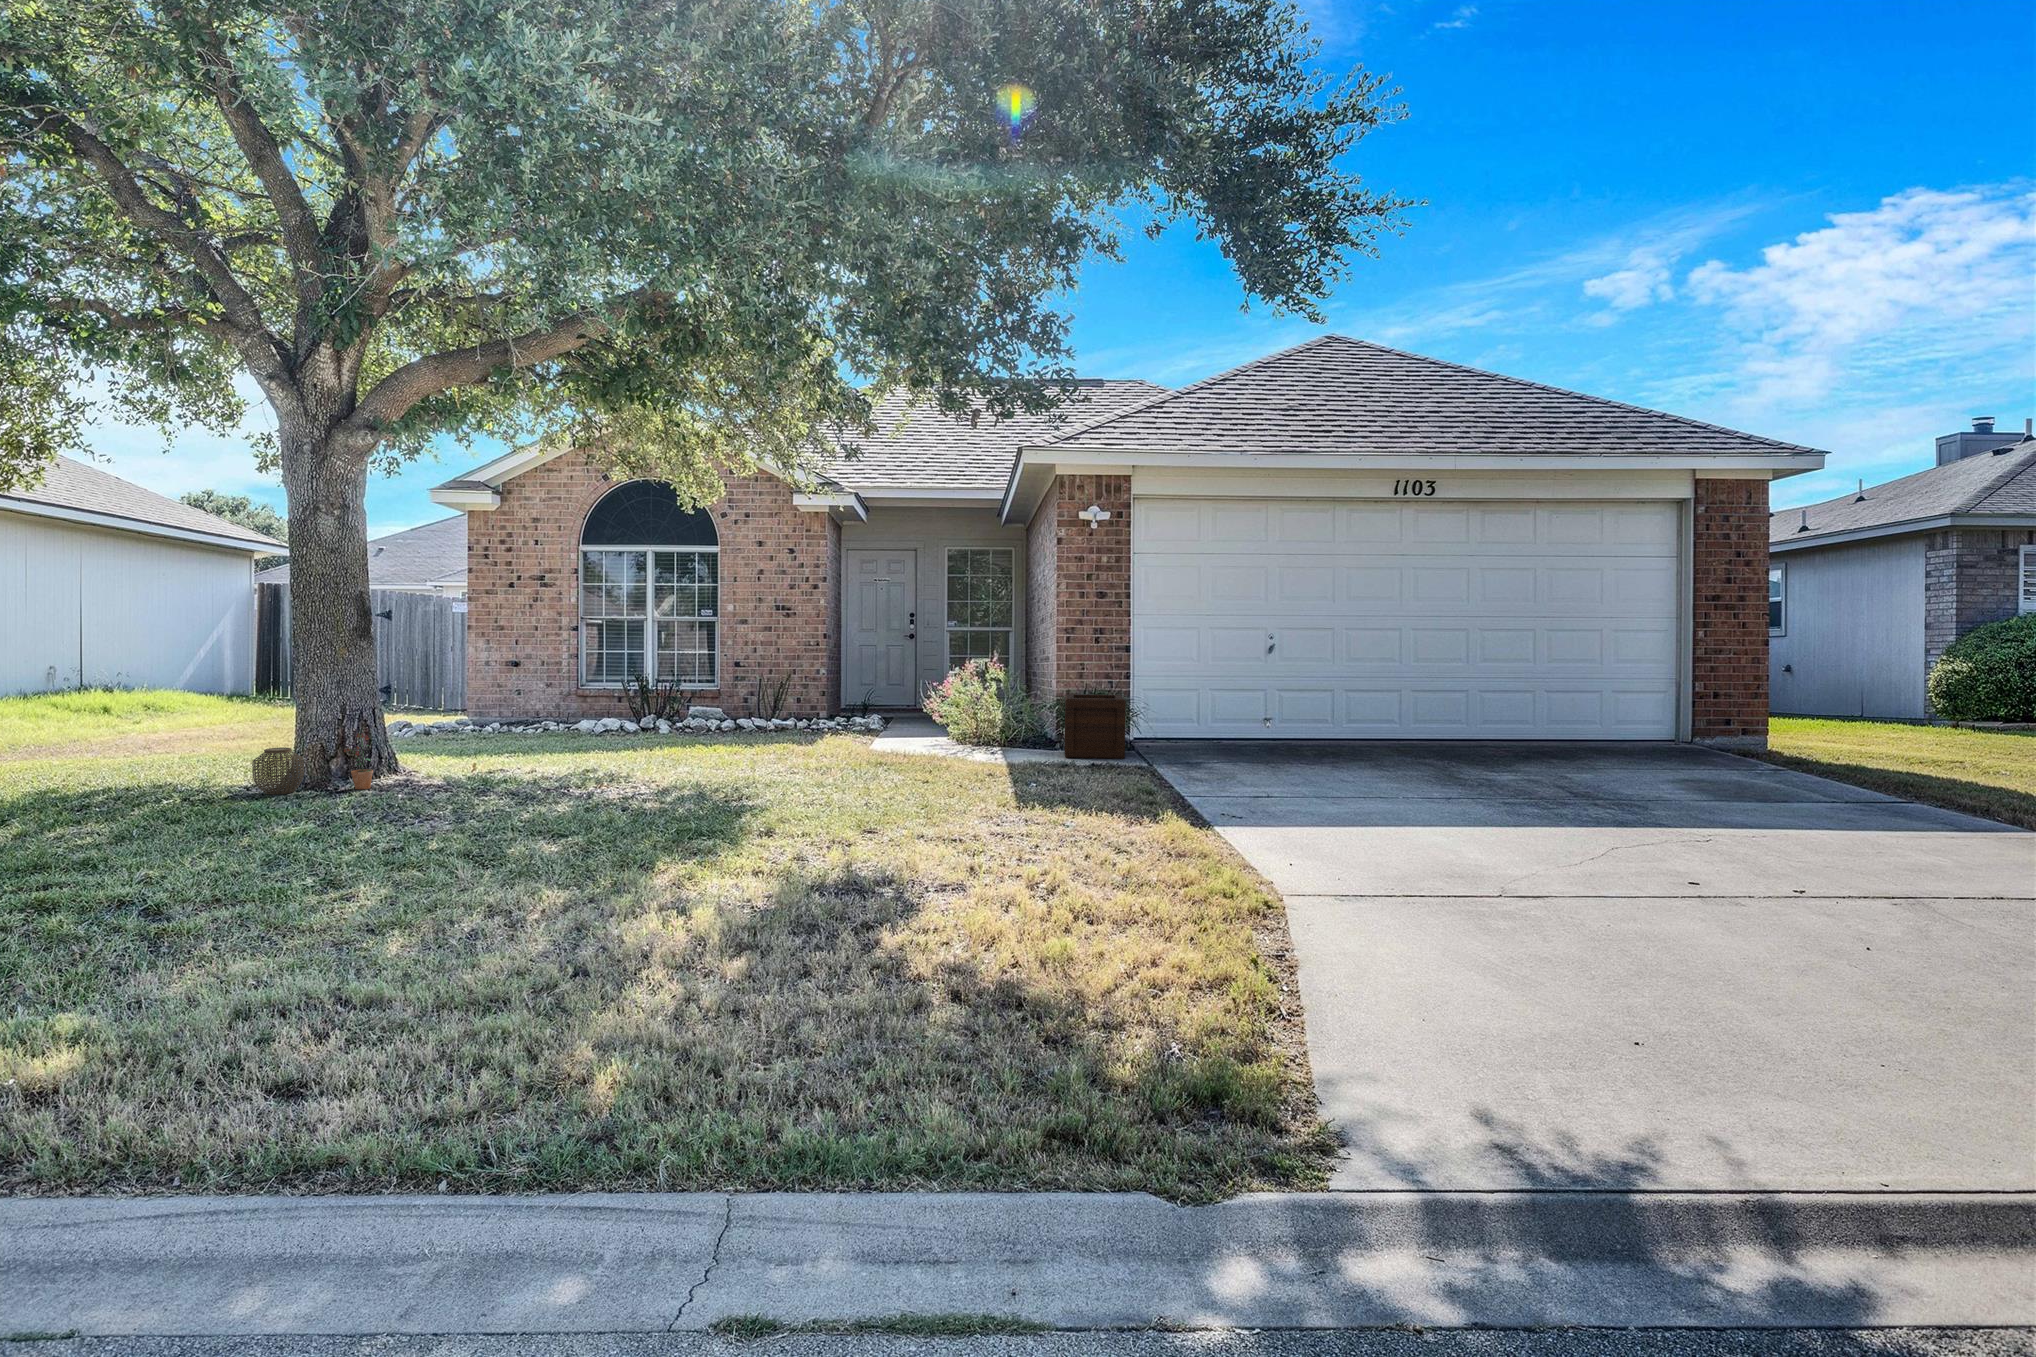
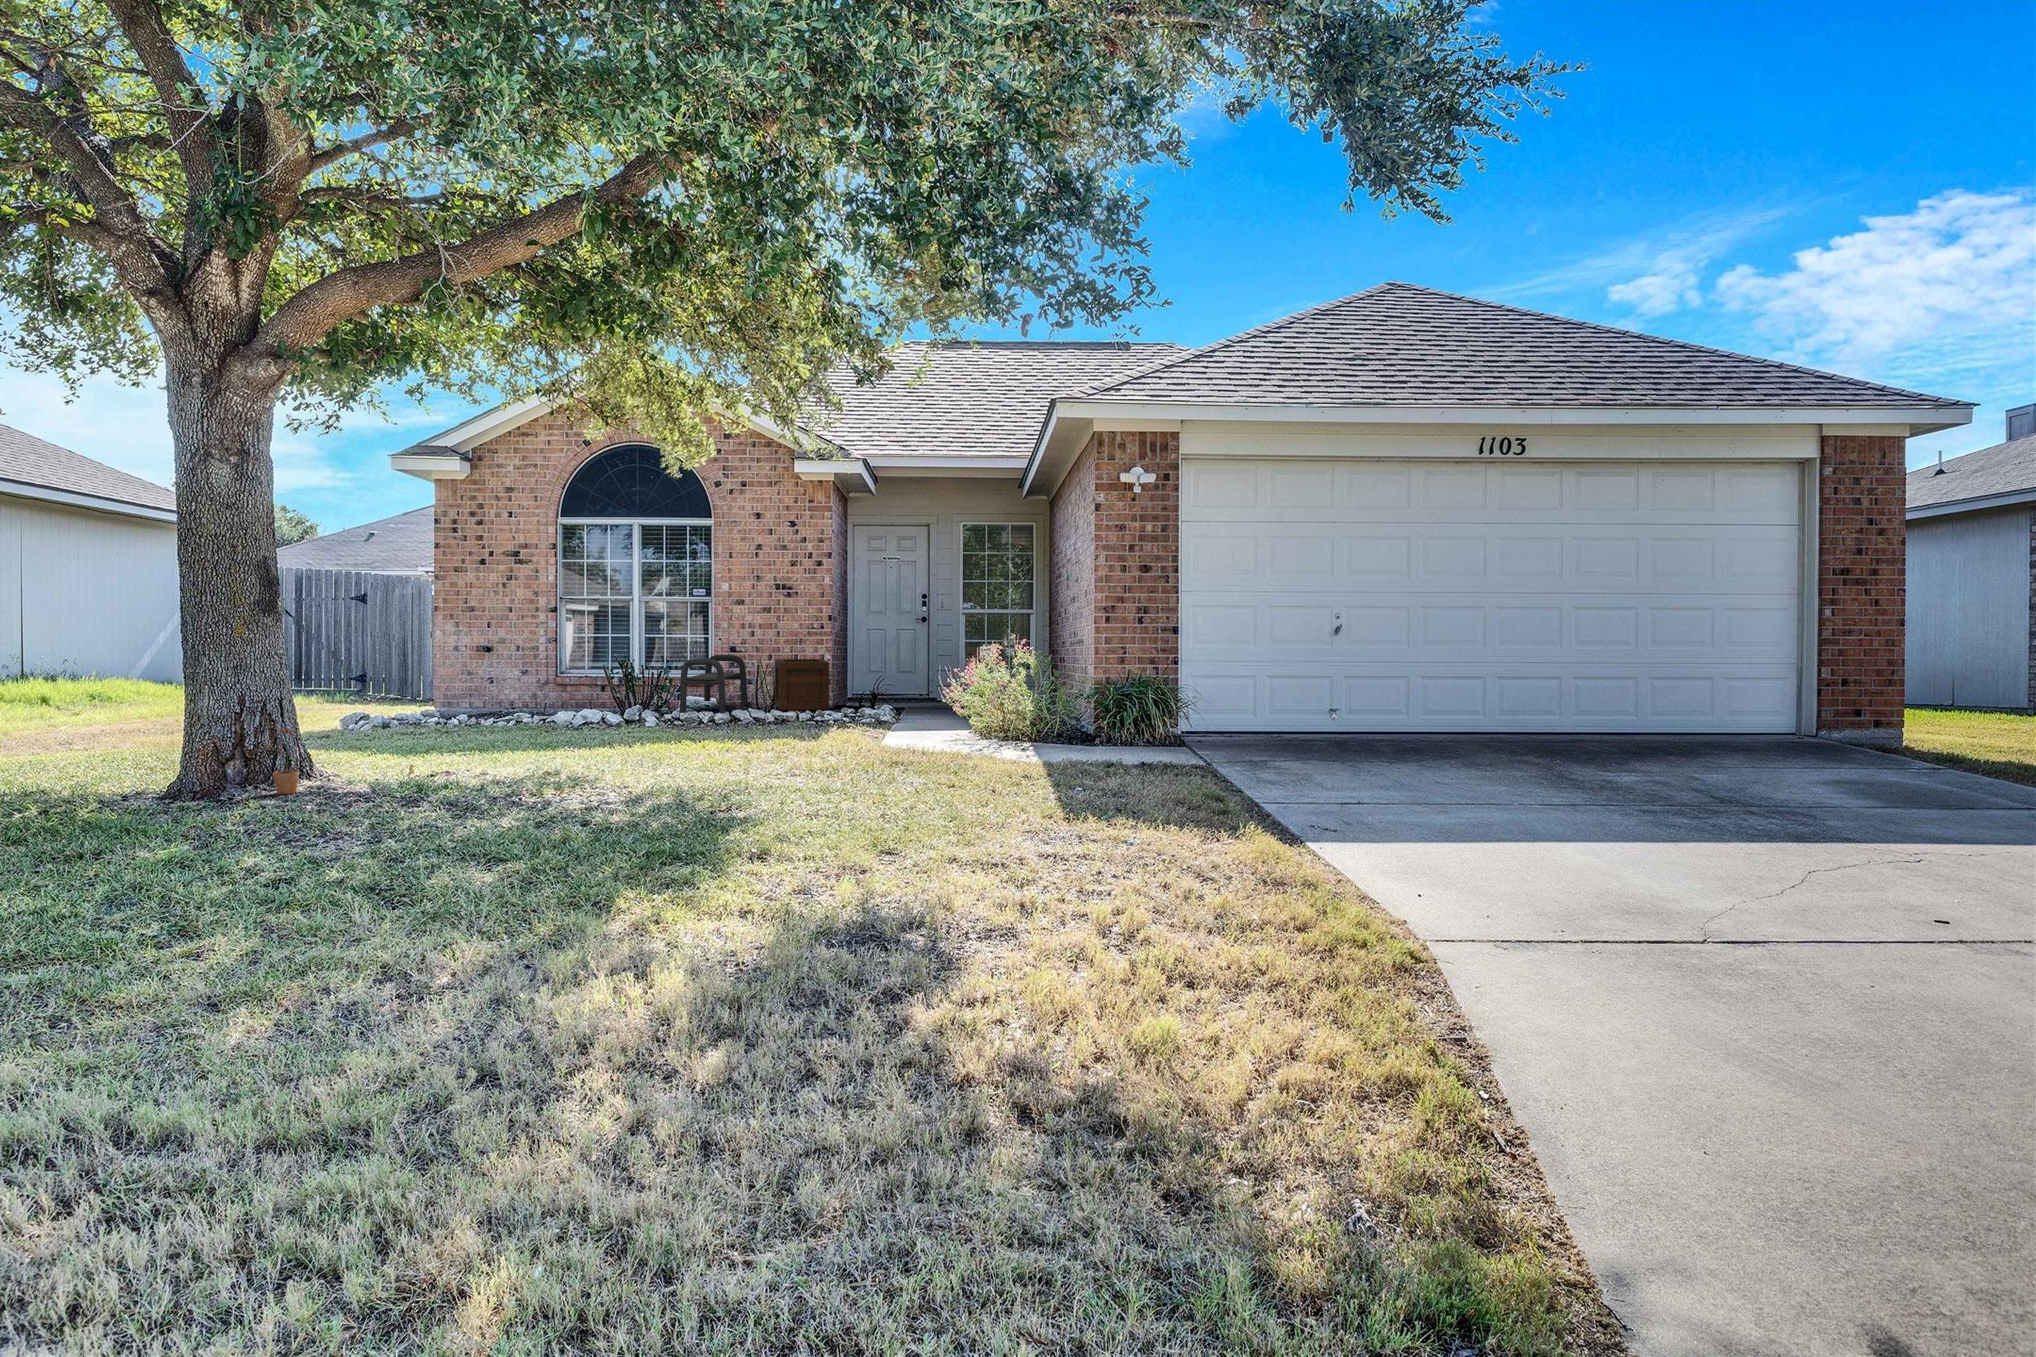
bench: none [690,669,751,722] -> present [680,655,748,713]
wooden crate: present [1065,694,1126,759] -> present [775,659,829,711]
woven basket: present [252,747,304,795] -> none [153,745,216,801]

